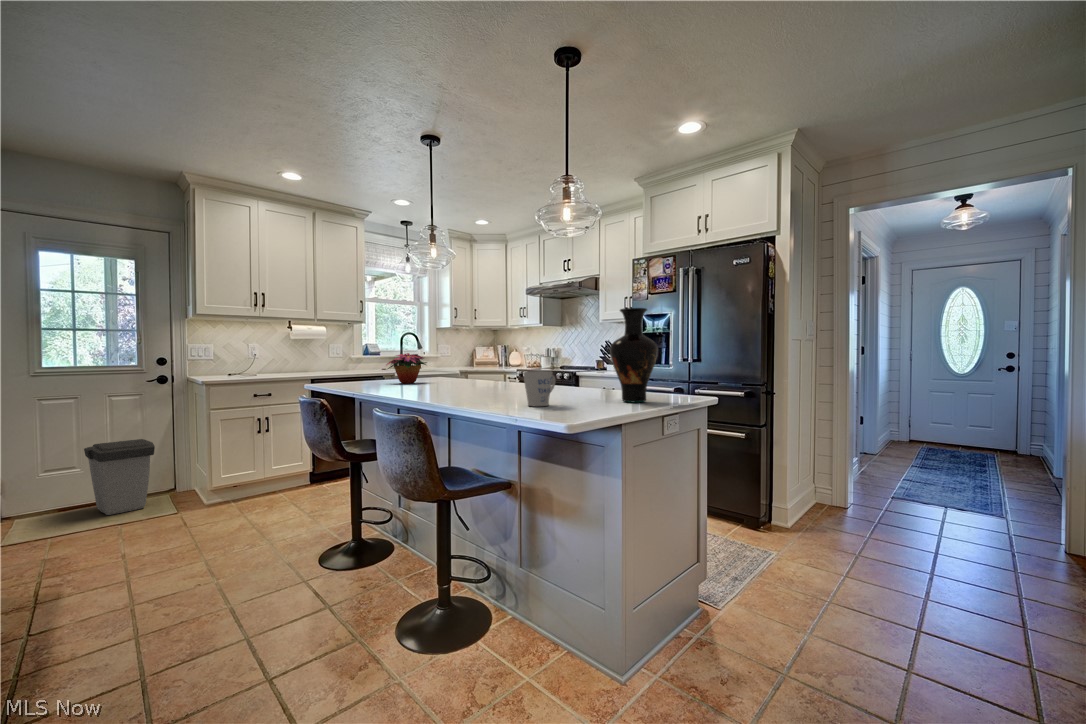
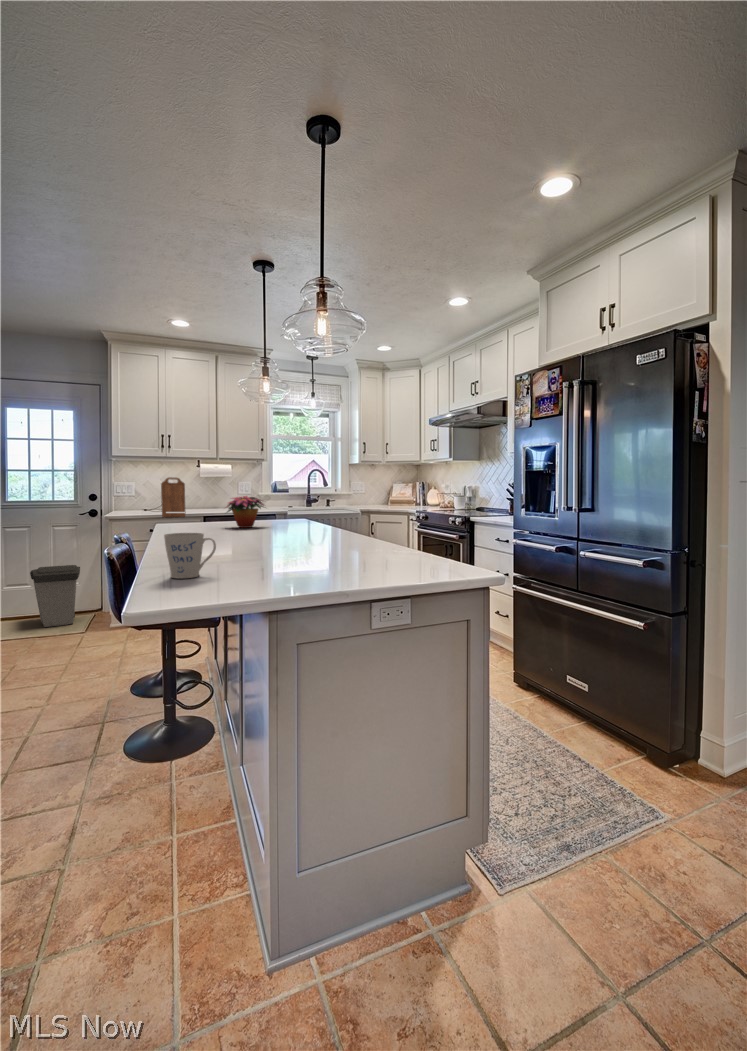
vase: present [610,308,658,402] -> none [280,450,345,581]
cutting board: none [265,338,289,380] -> present [161,477,185,517]

